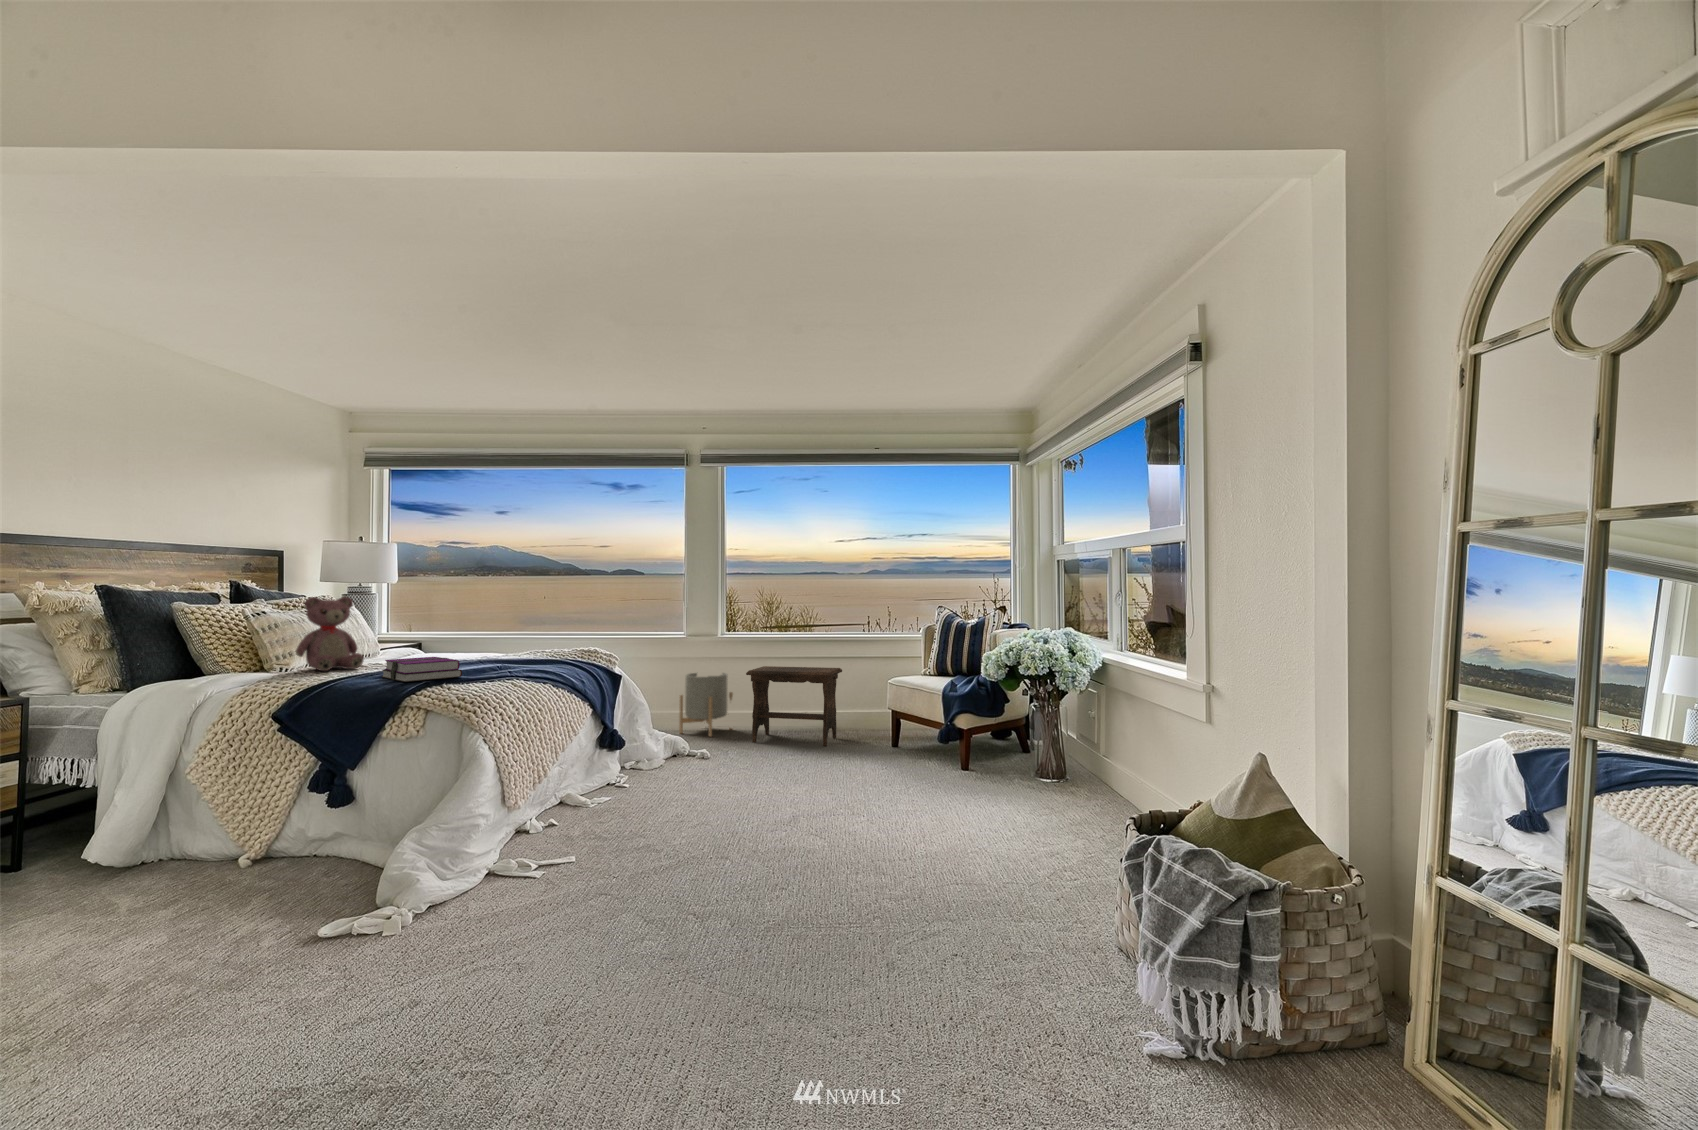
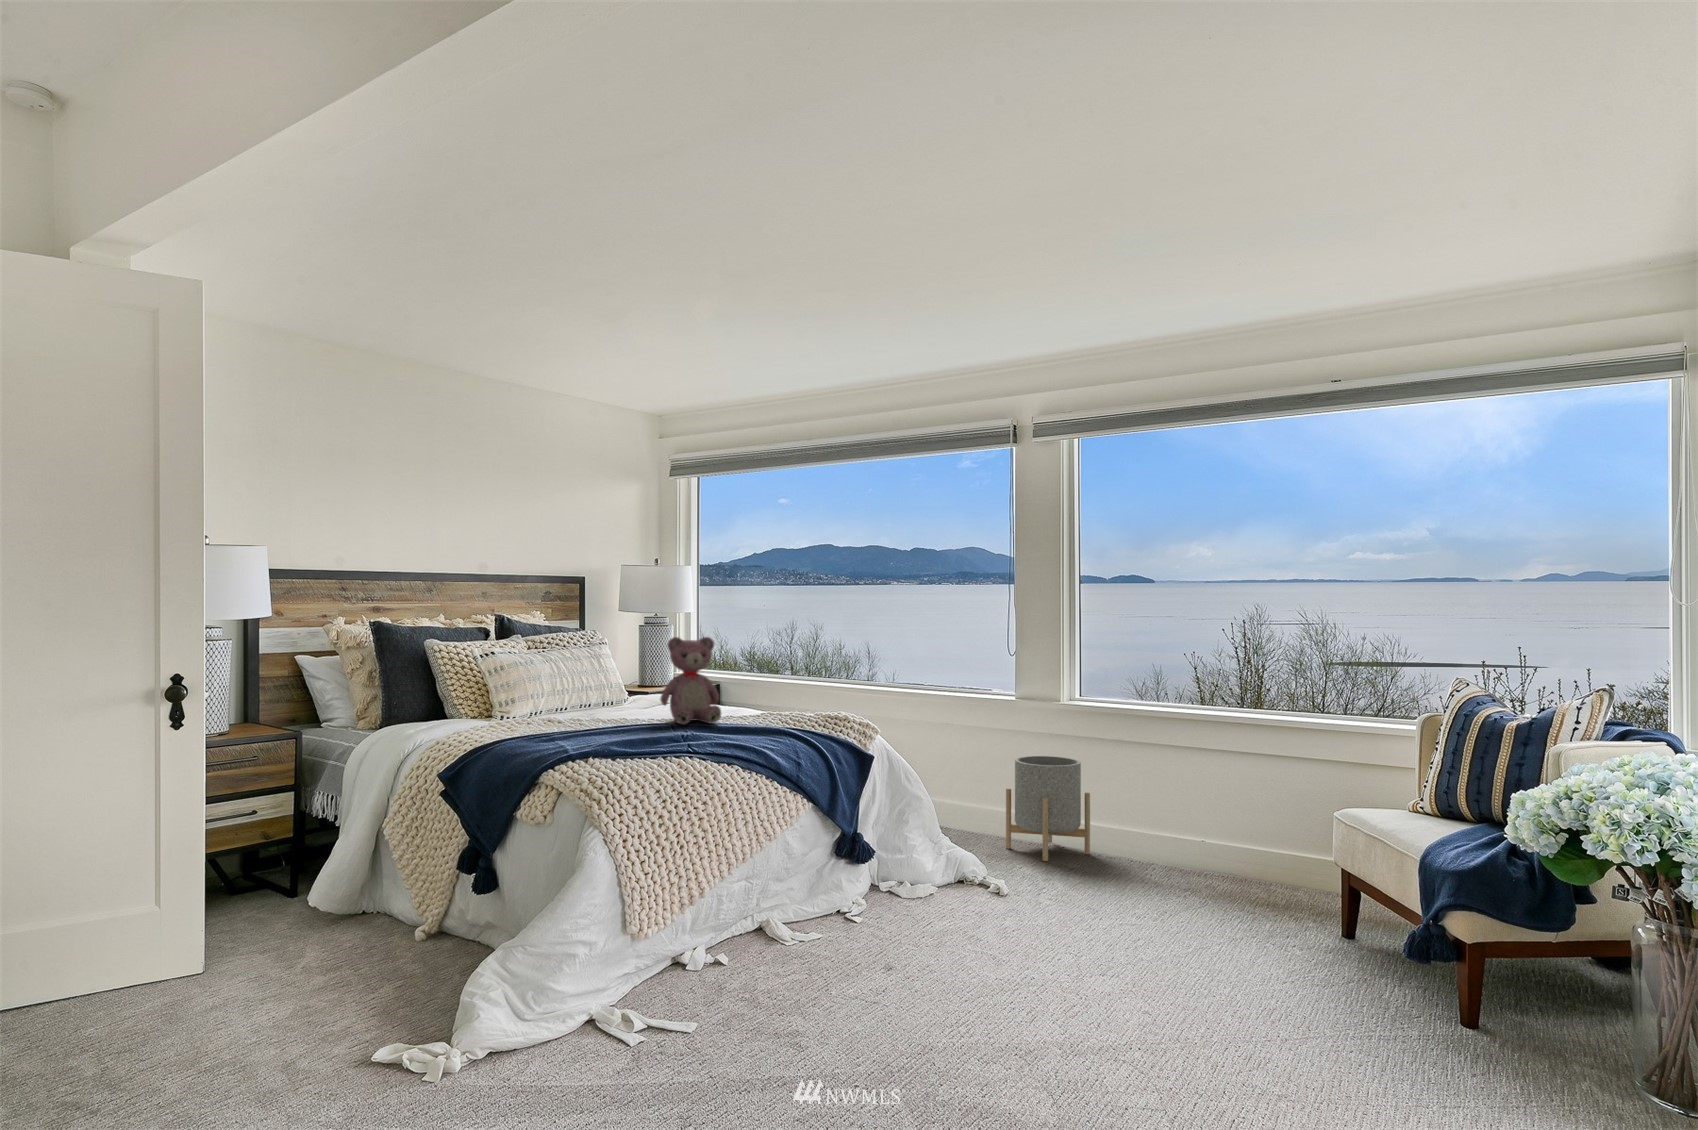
teddy bear: present [296,597,364,671] -> present [660,637,721,725]
hardback book: present [382,657,462,682] -> none [560,717,628,750]
footstool: present [746,666,842,746] -> none [1089,757,1265,913]

